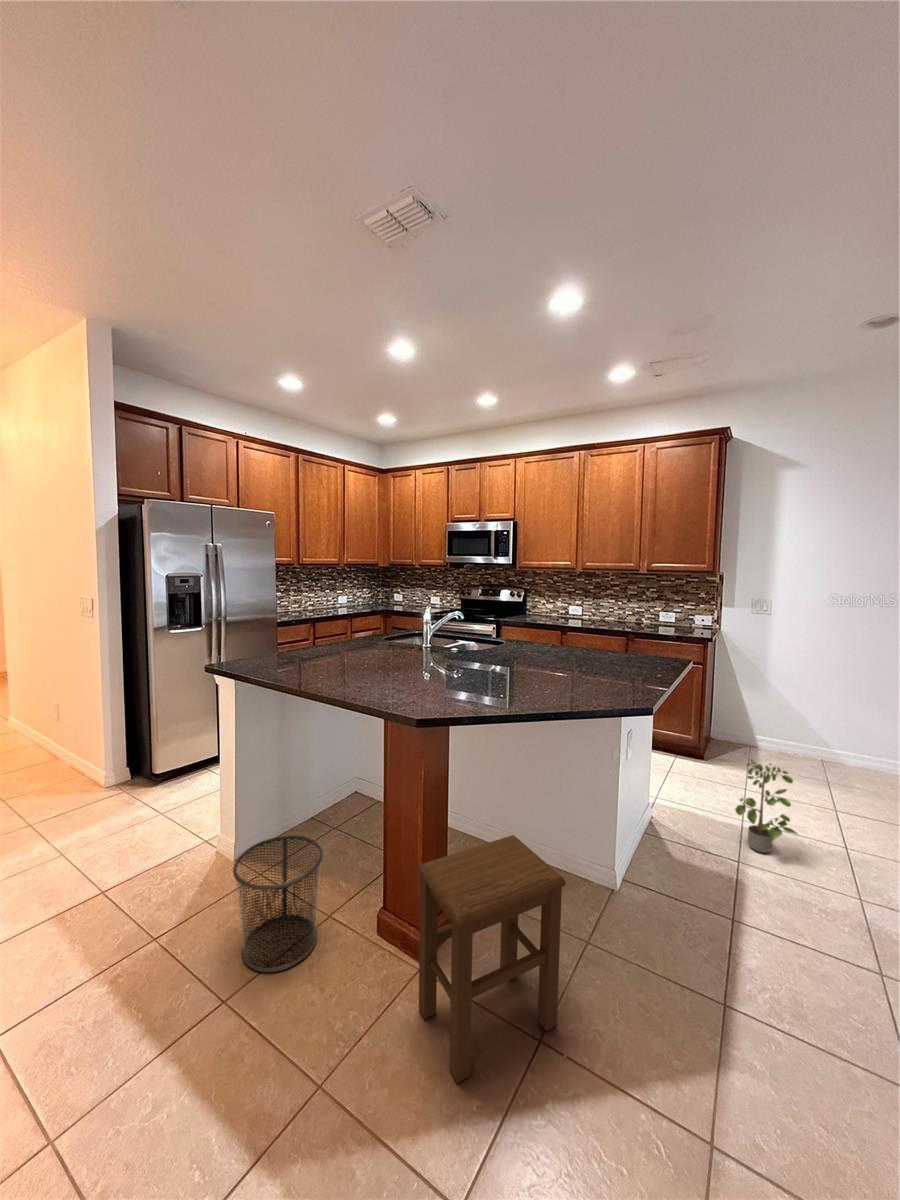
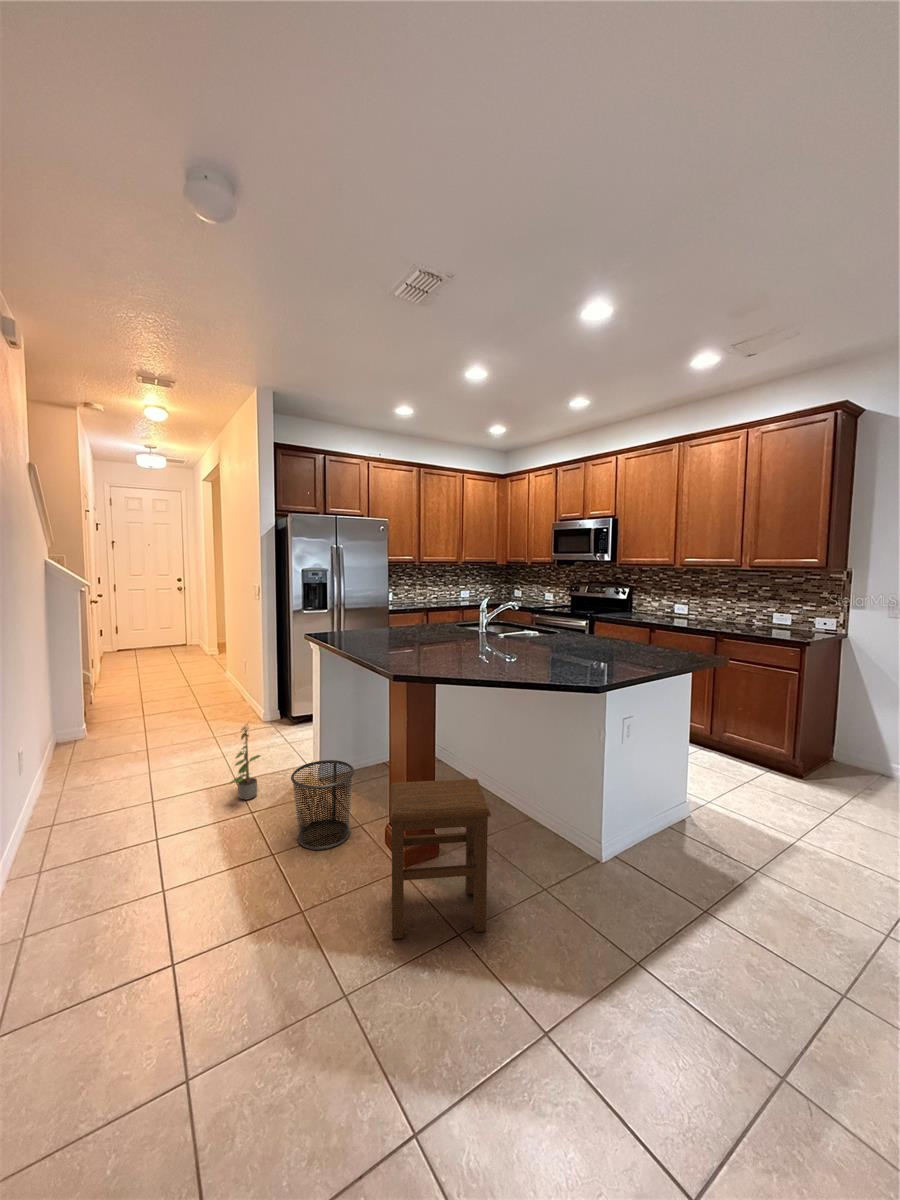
potted plant: present [735,762,797,853] -> present [230,726,260,800]

